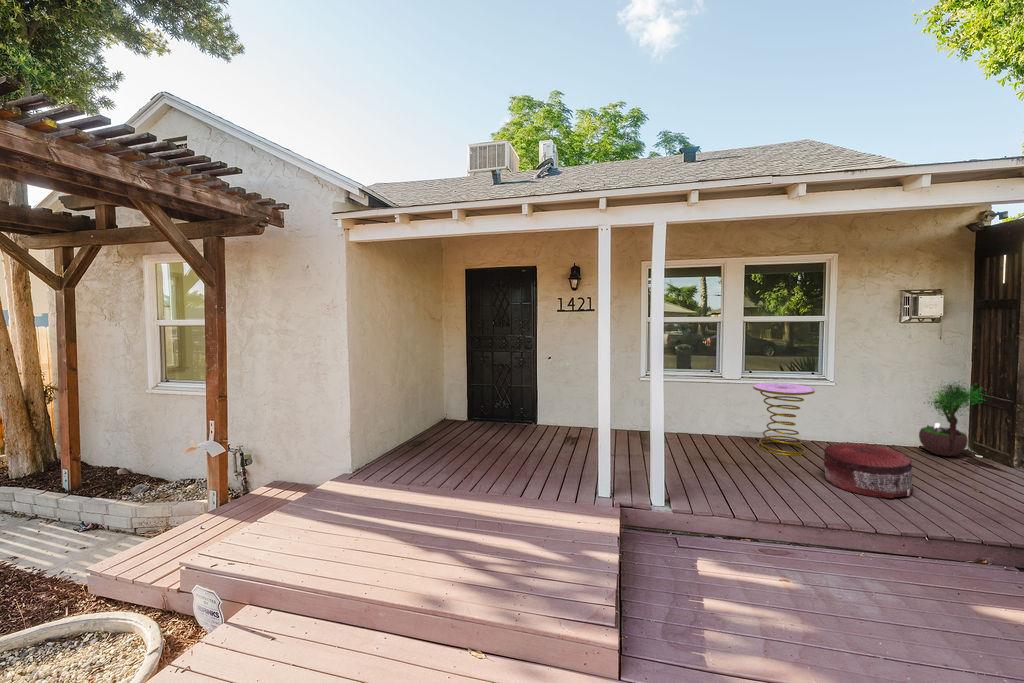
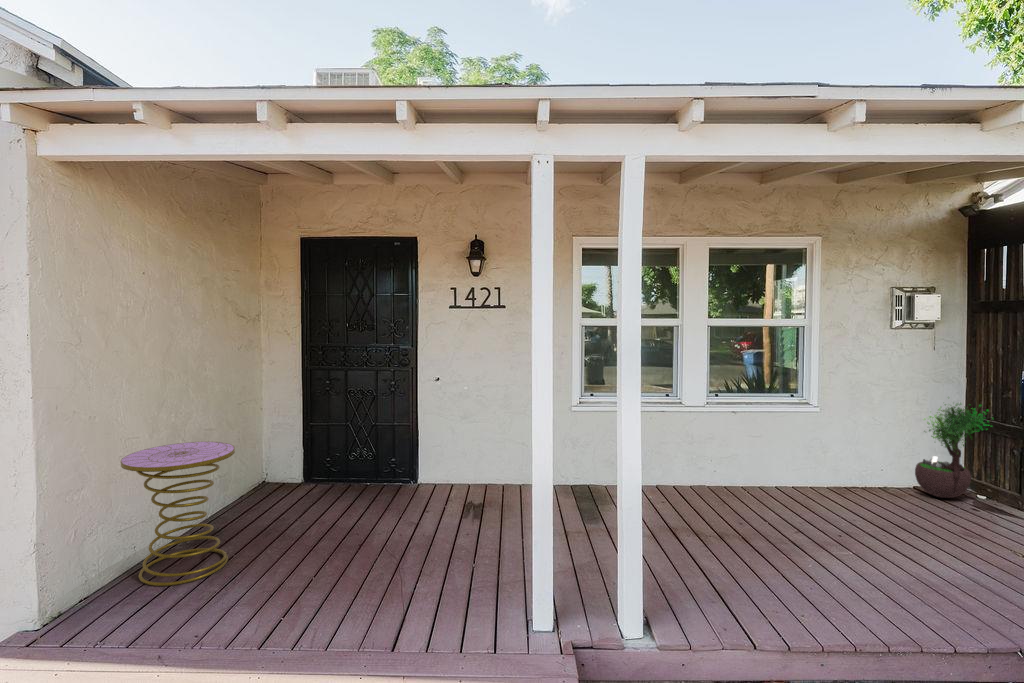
side table: present [753,383,815,456] -> present [121,442,235,586]
pouf: present [824,442,913,498] -> none [831,489,945,570]

